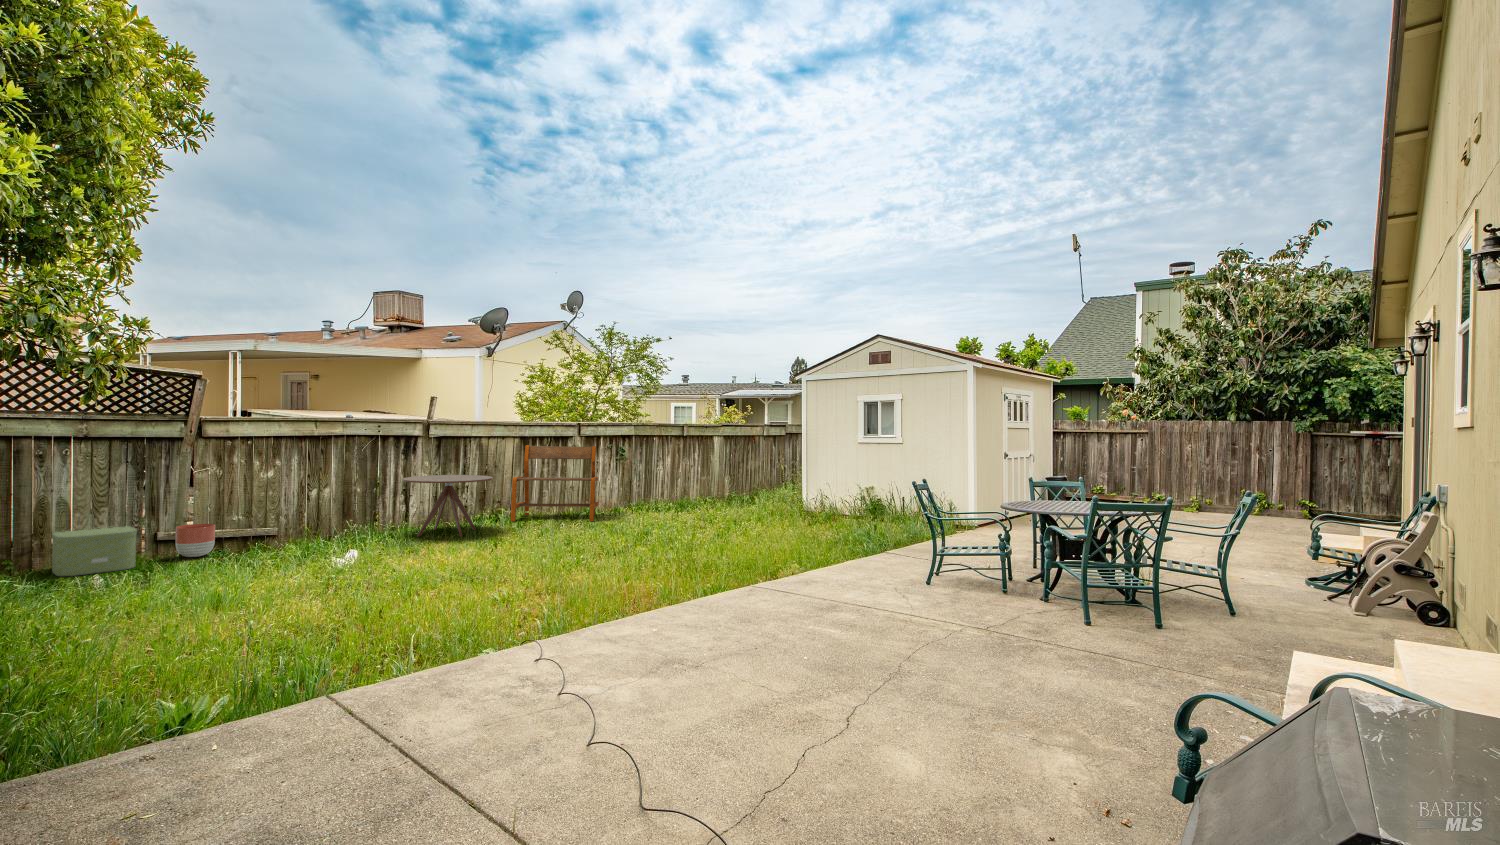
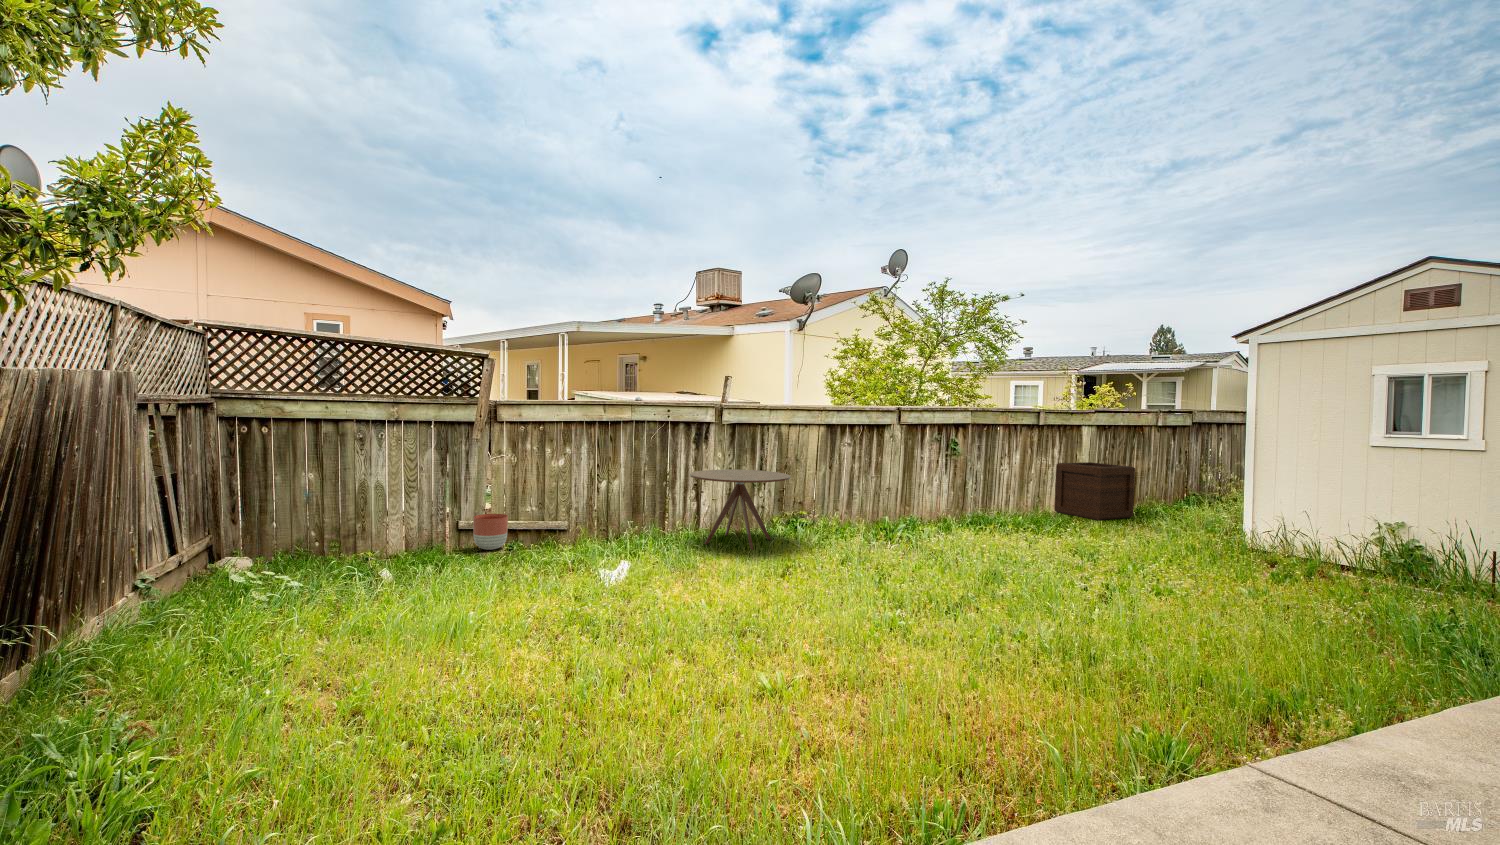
bench: present [511,445,598,521] -> none [813,435,923,540]
wooden crate: none [693,462,744,501] -> present [1055,462,1135,520]
storage box: present [52,526,137,576] -> none [372,512,438,562]

